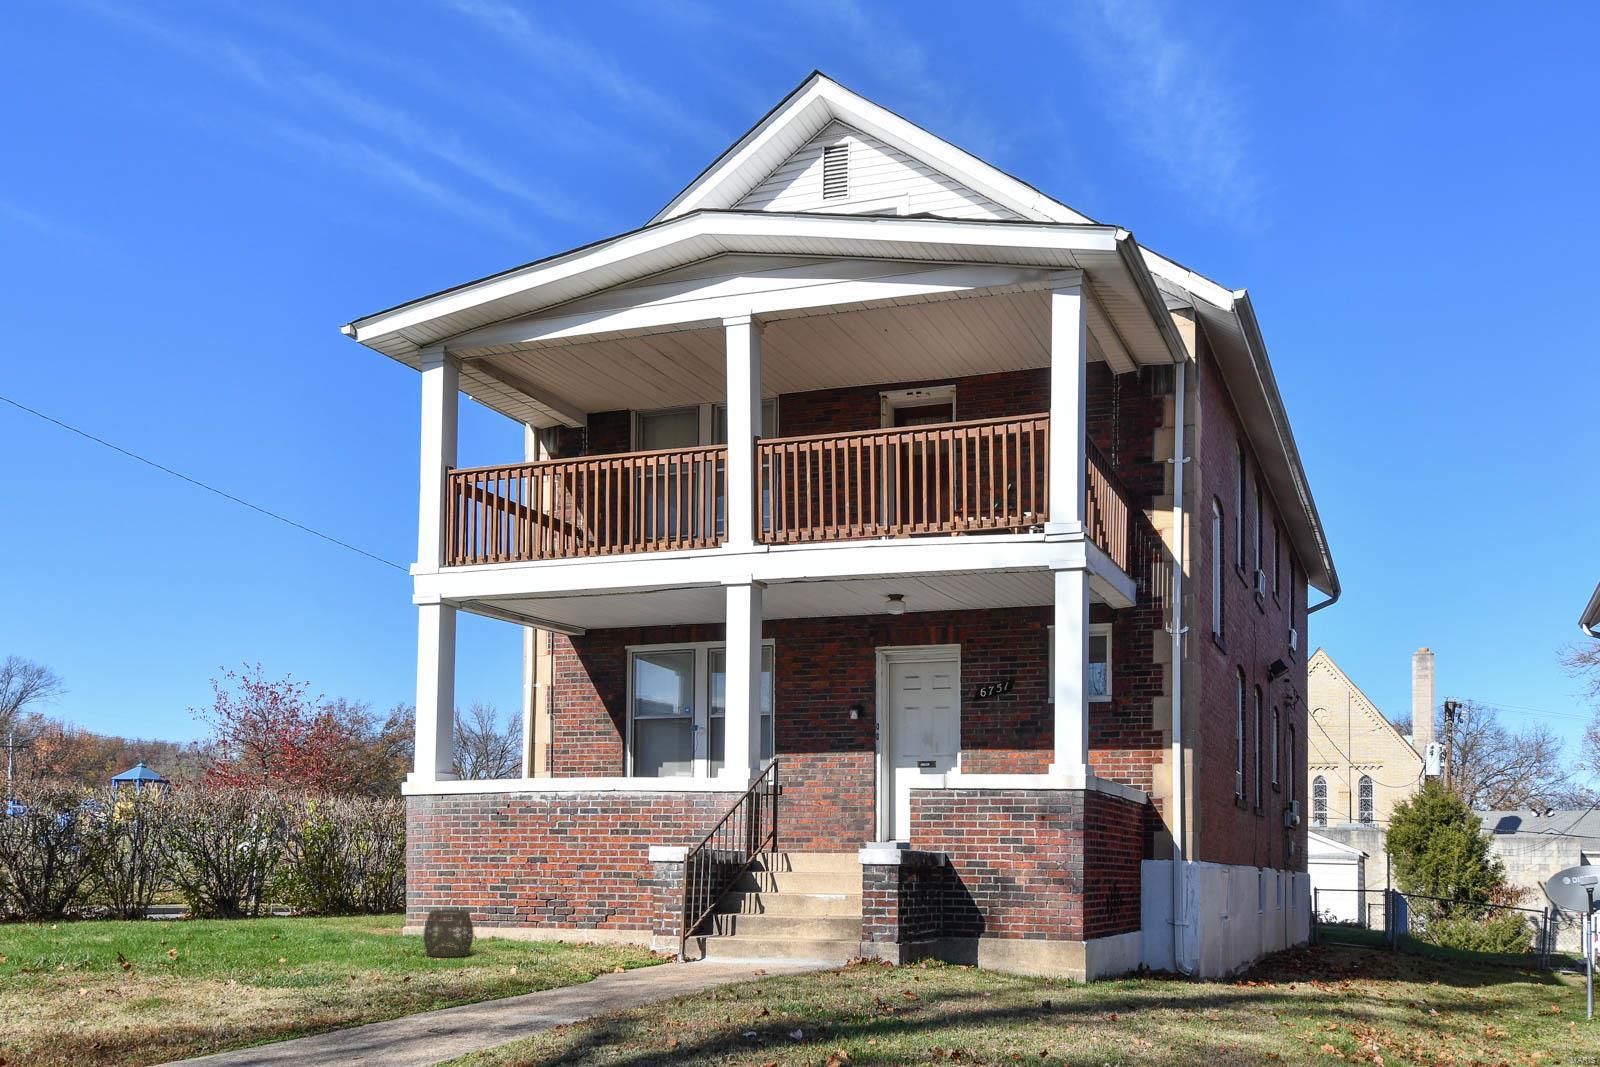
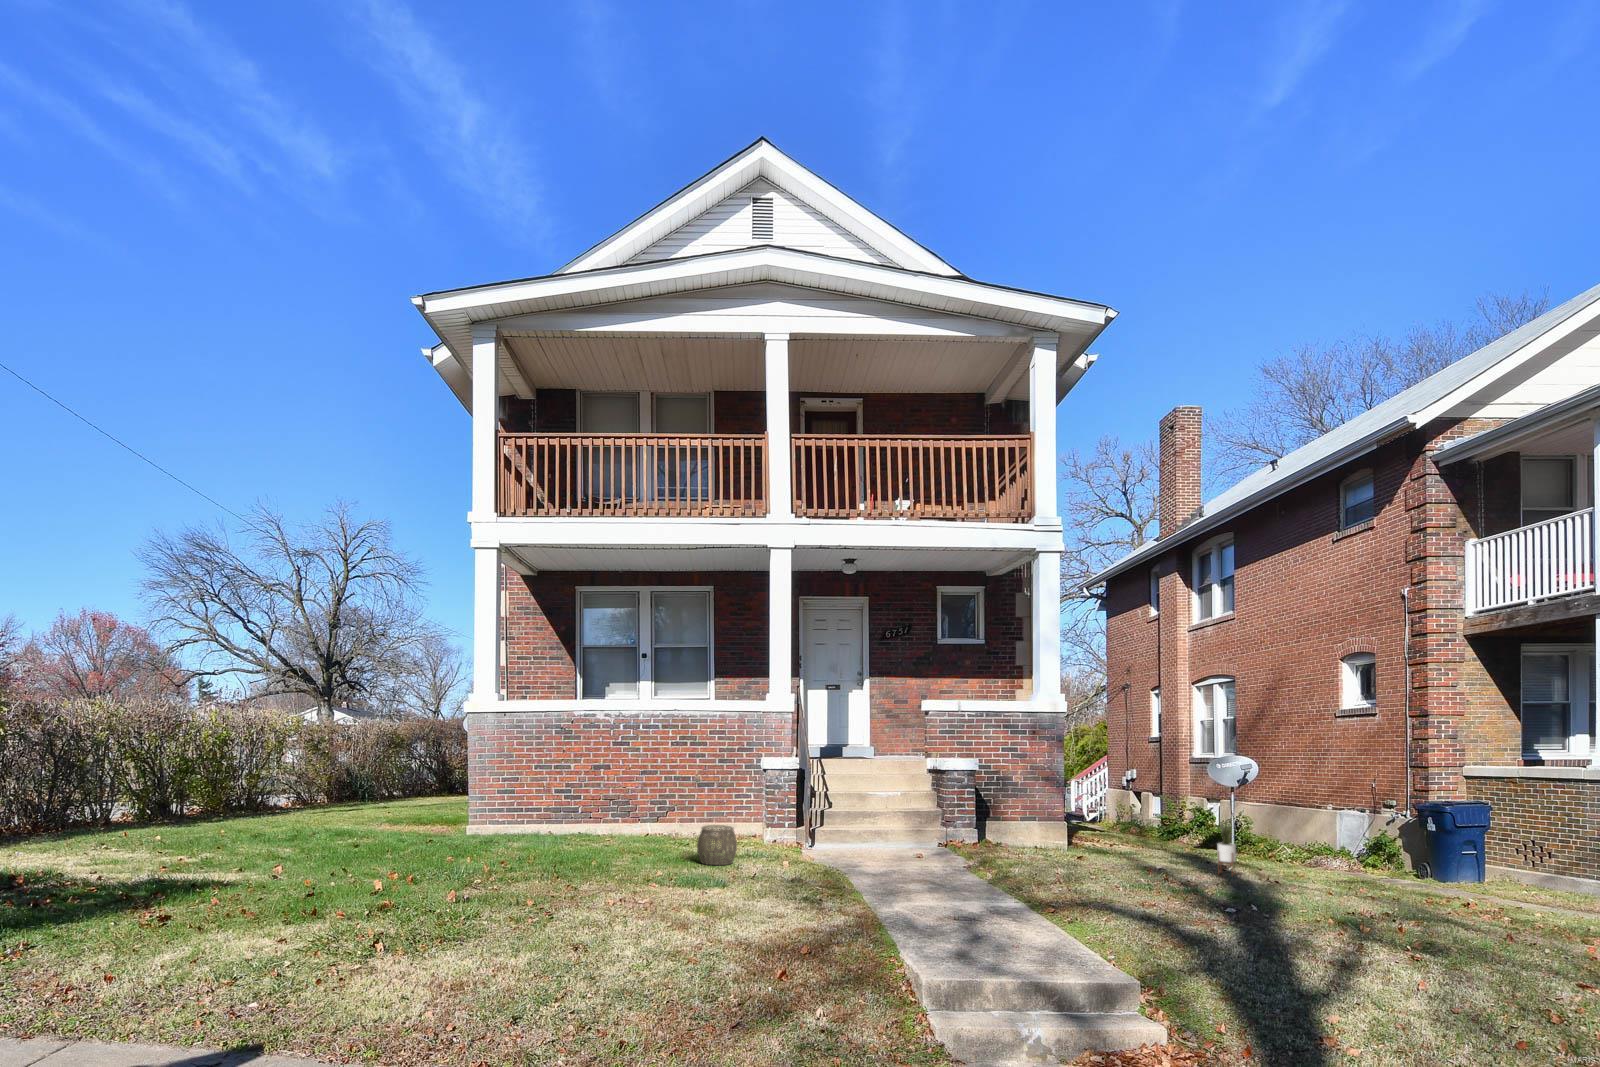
potted plant: none [1034,916,1071,1008] -> present [1217,821,1236,866]

